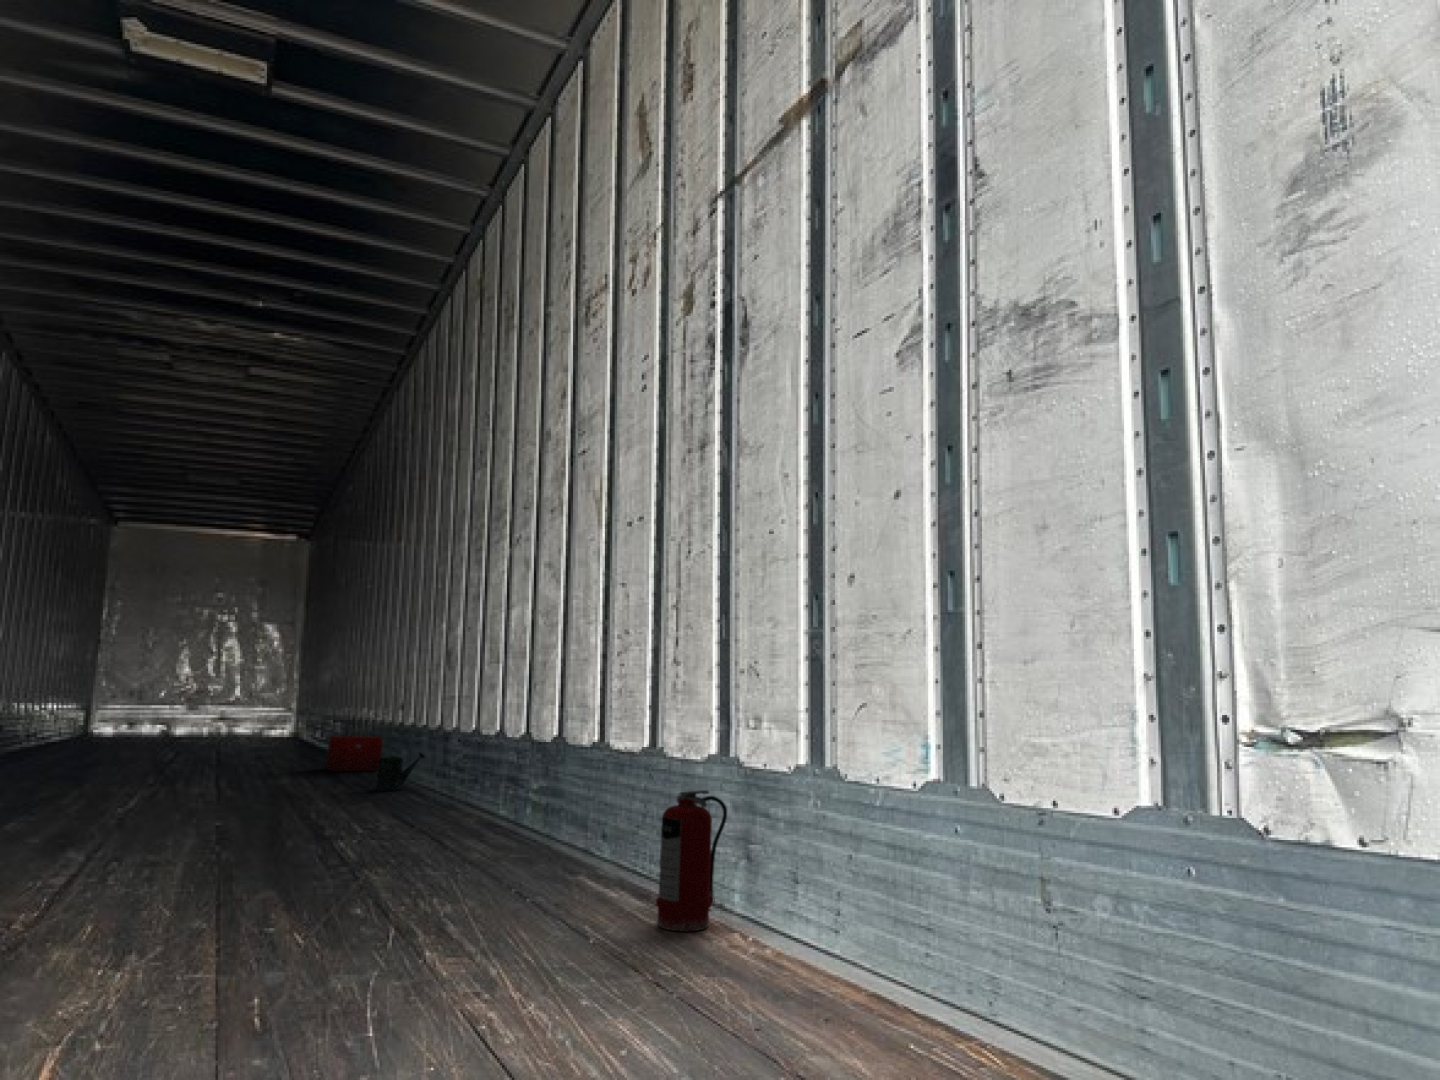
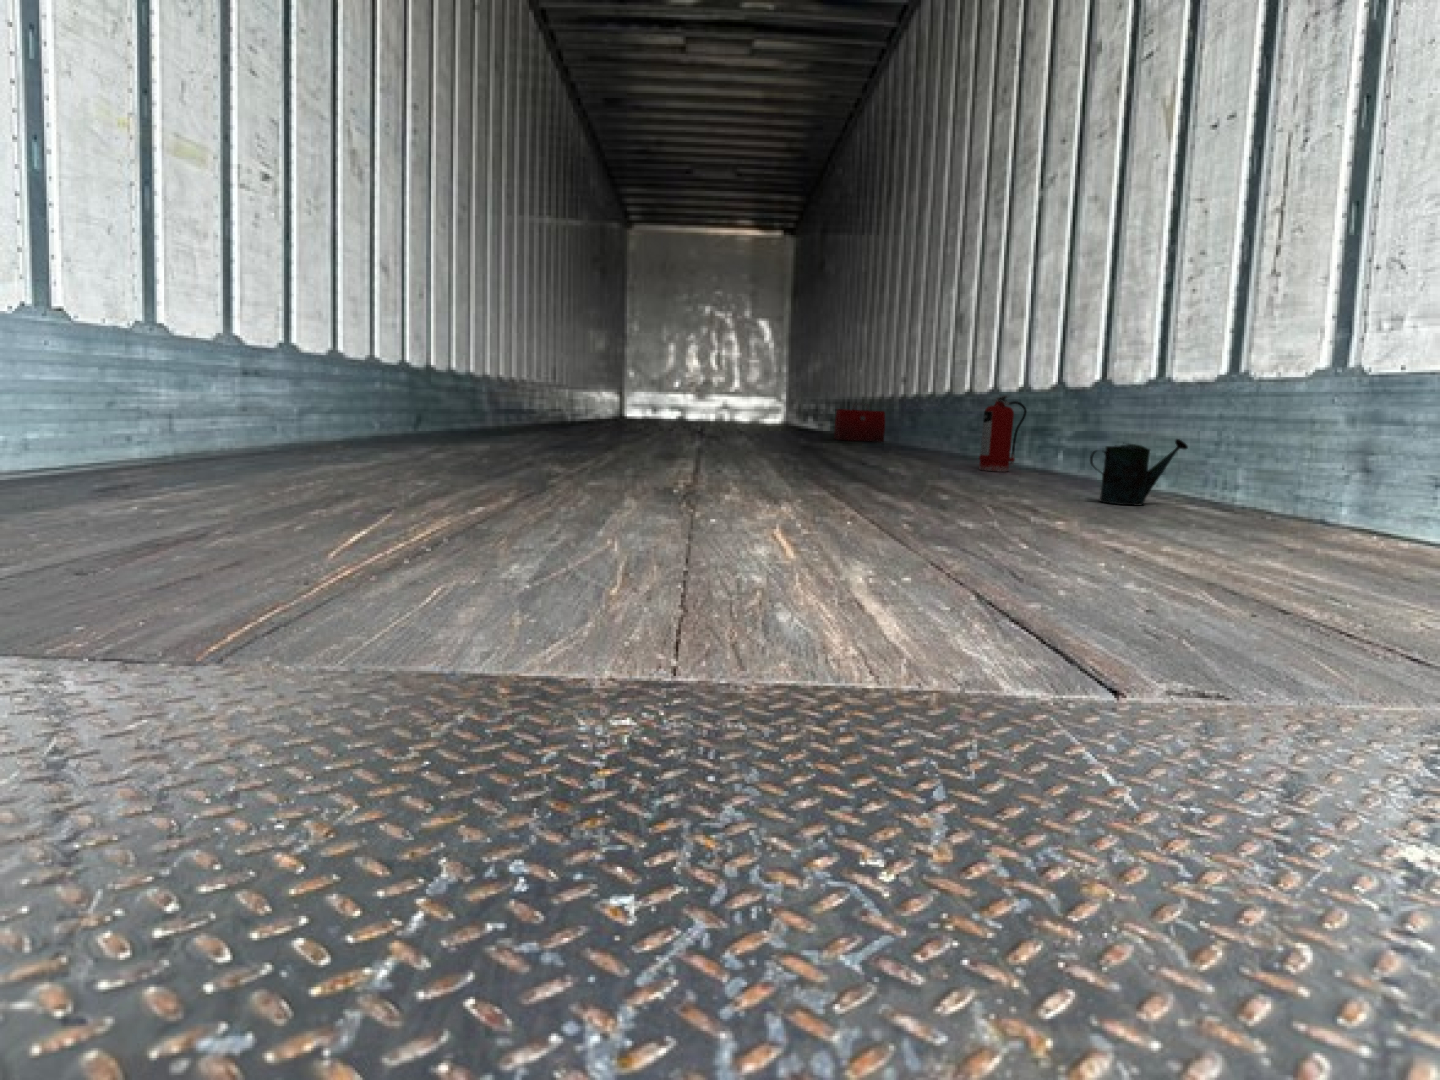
watering can: present [370,753,425,791] -> present [1090,439,1188,506]
fire extinguisher: present [656,790,727,931] -> present [979,395,1027,472]

